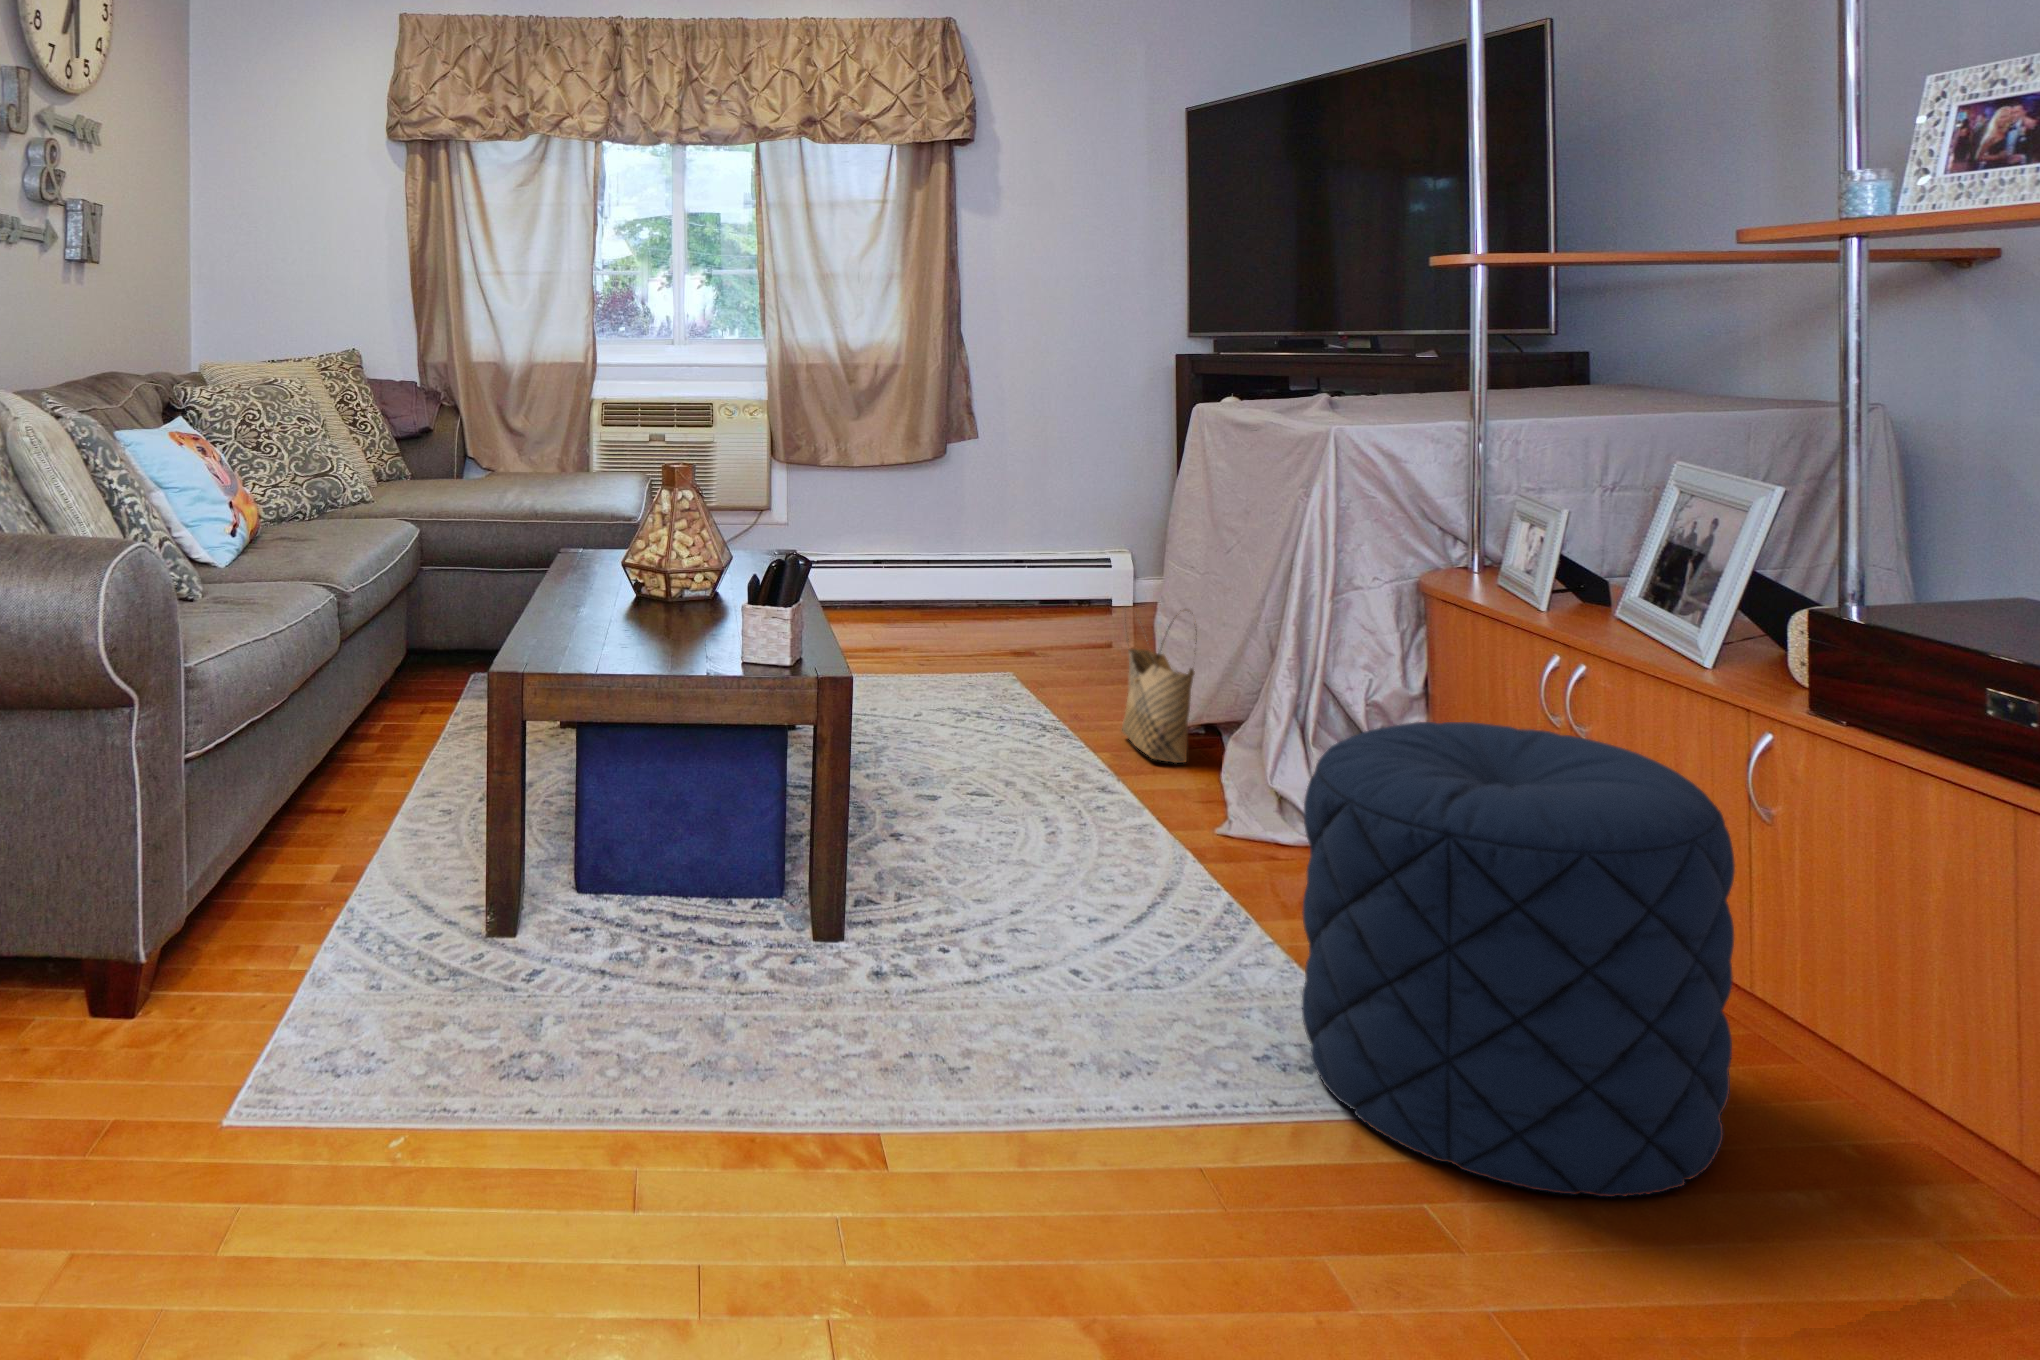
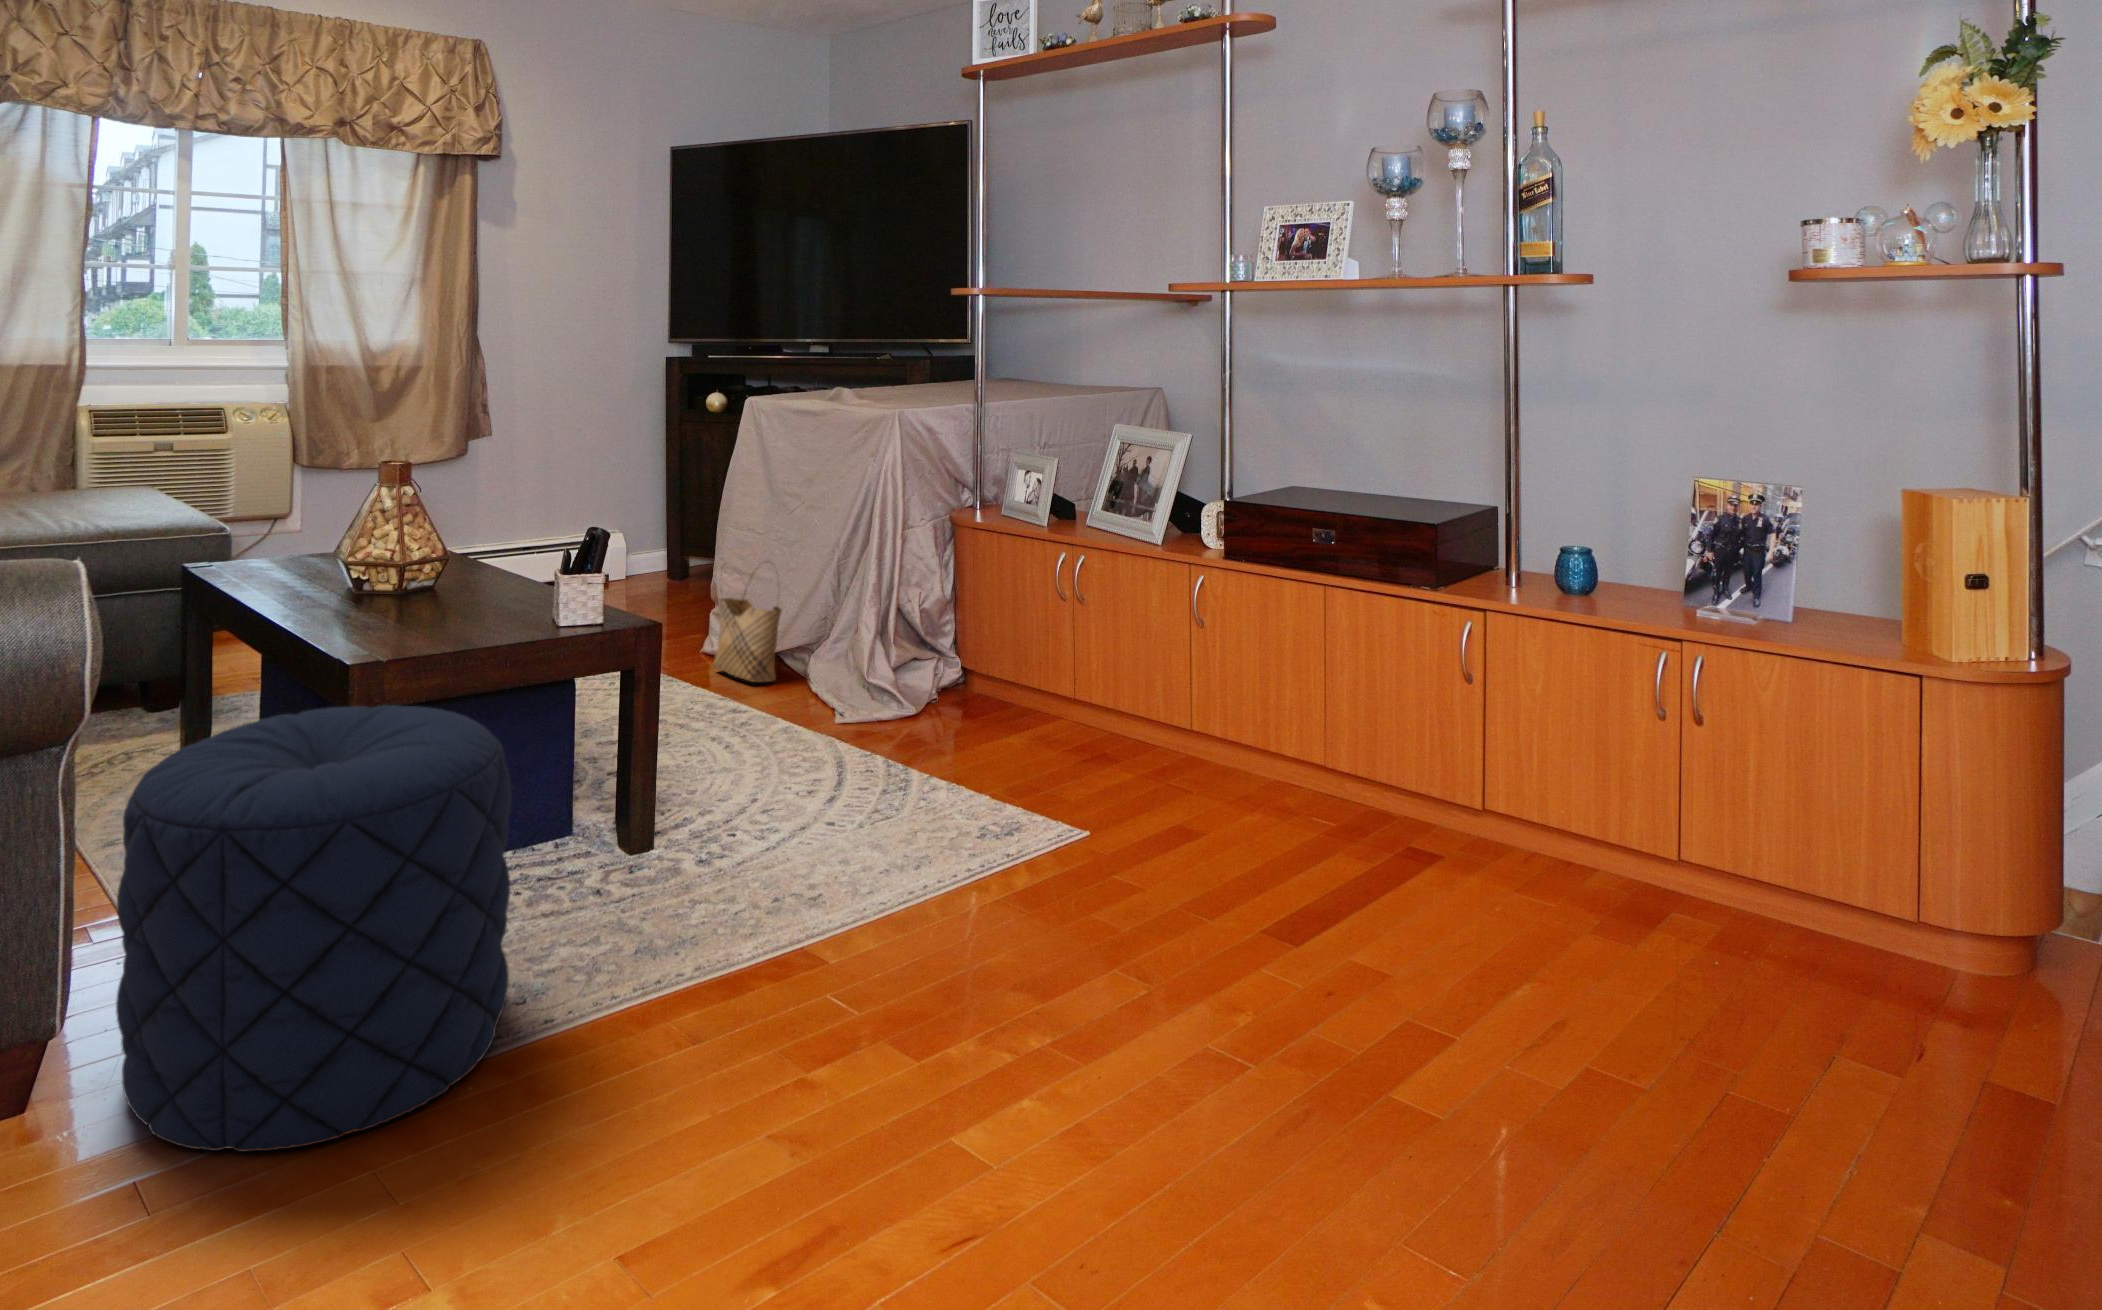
pouf: present [1302,722,1735,1197] -> present [116,705,511,1152]

